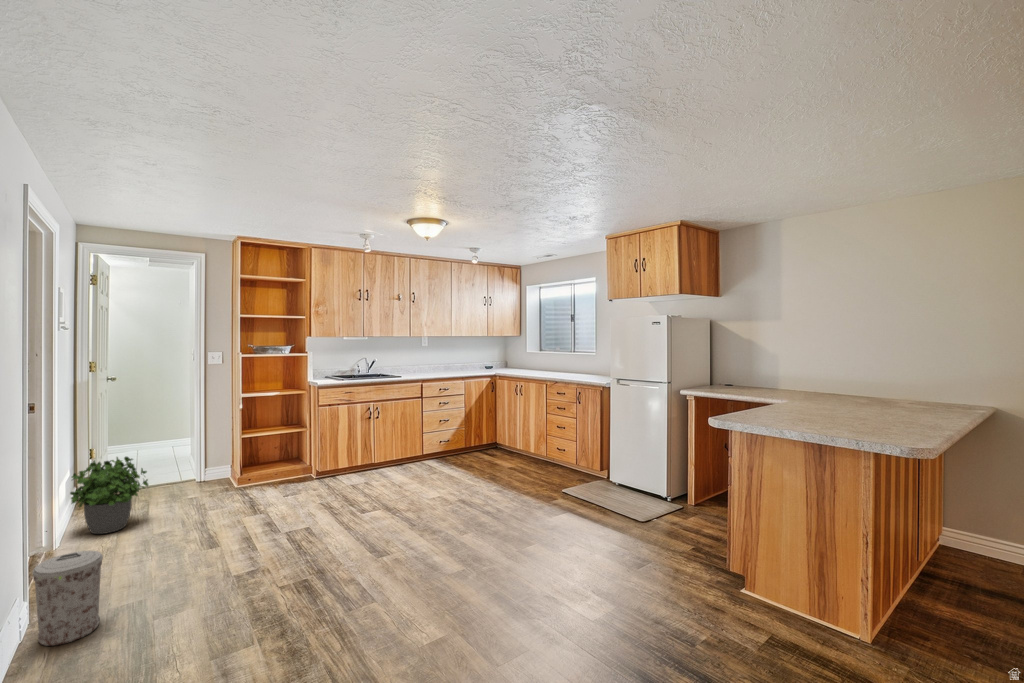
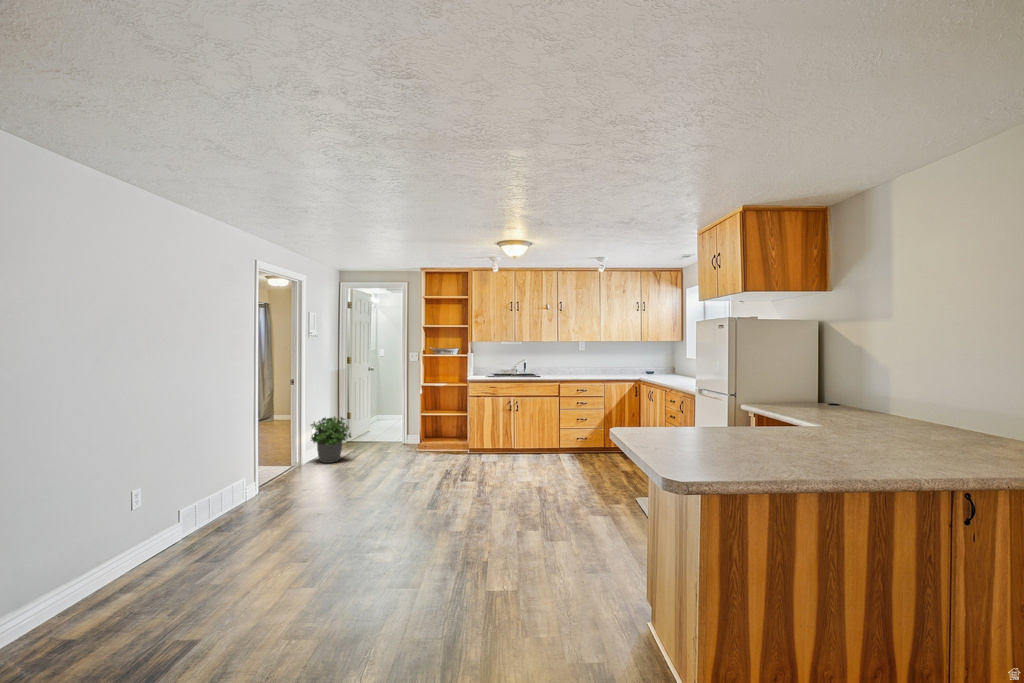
trash can: present [33,551,103,646] -> none [246,456,277,503]

